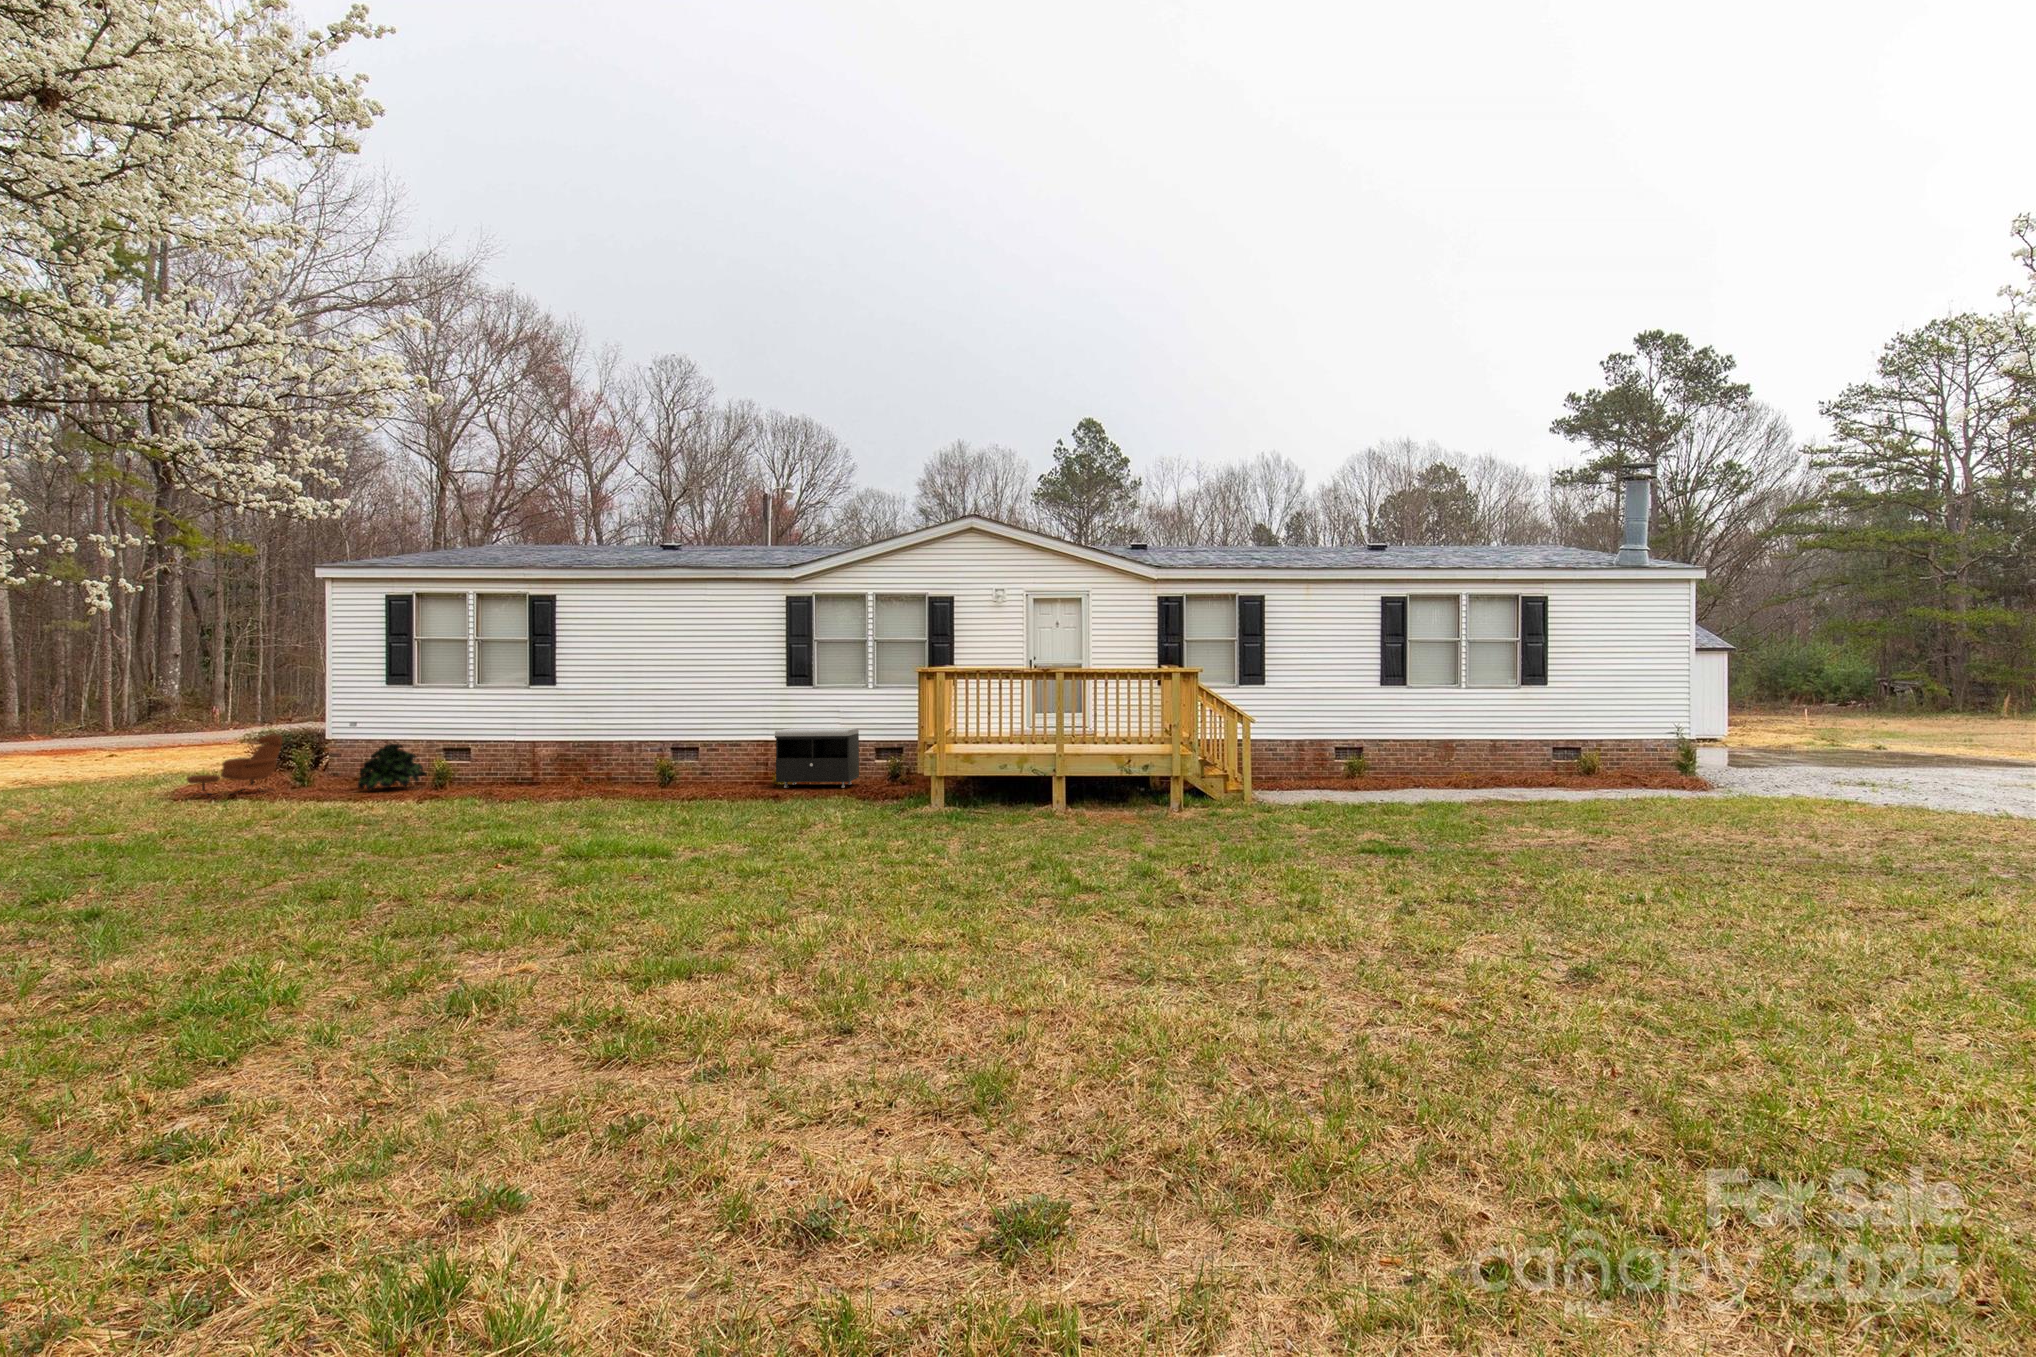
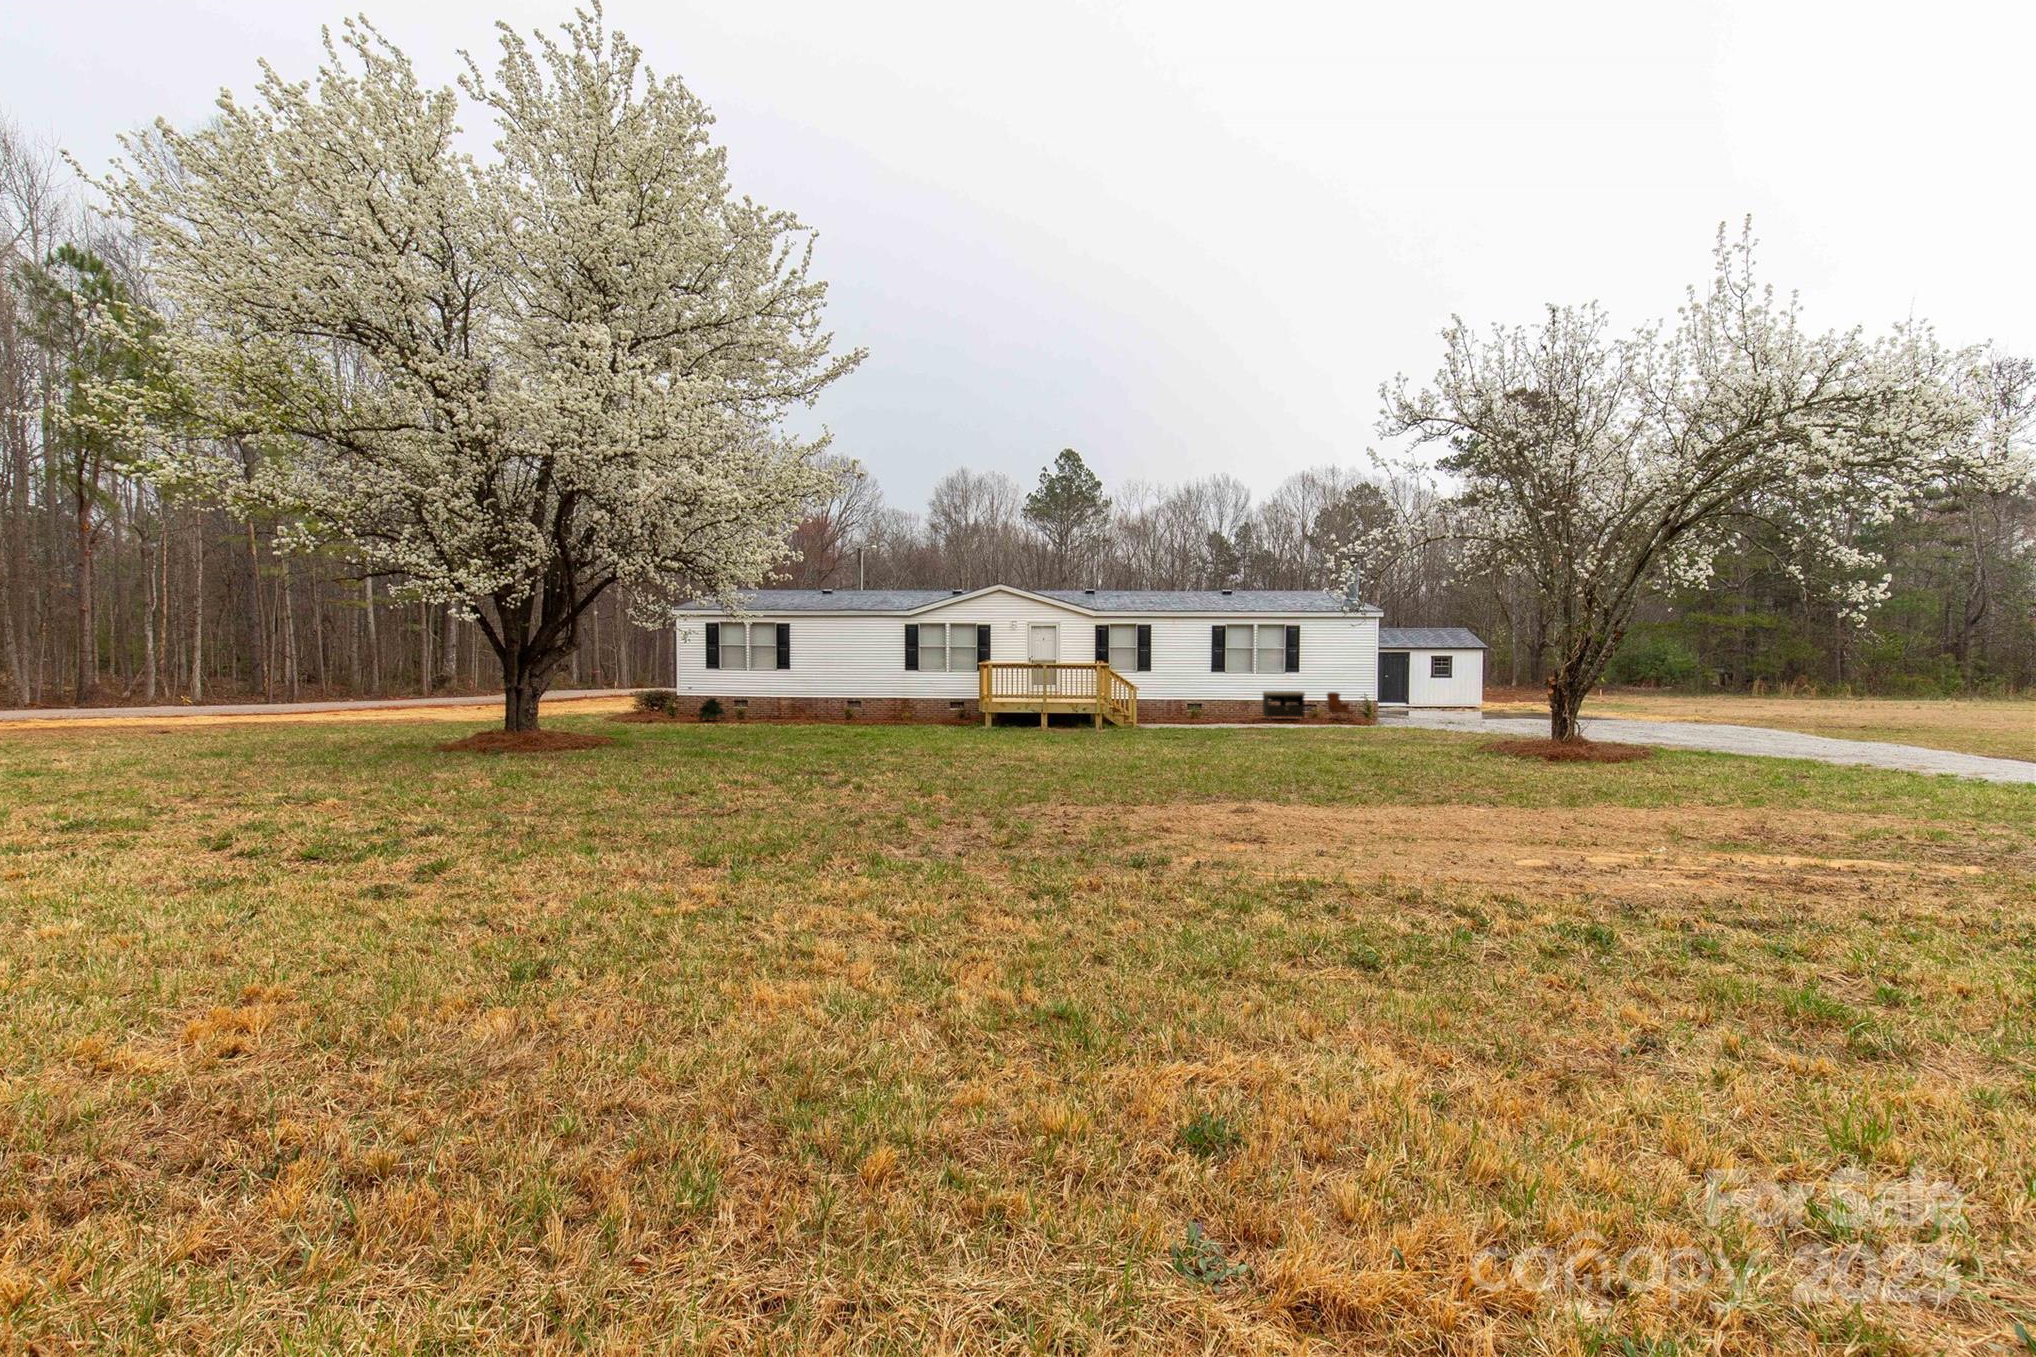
storage bench: present [775,728,859,788] -> present [1263,691,1305,719]
lounge chair: present [187,735,282,797] -> present [1327,692,1354,719]

